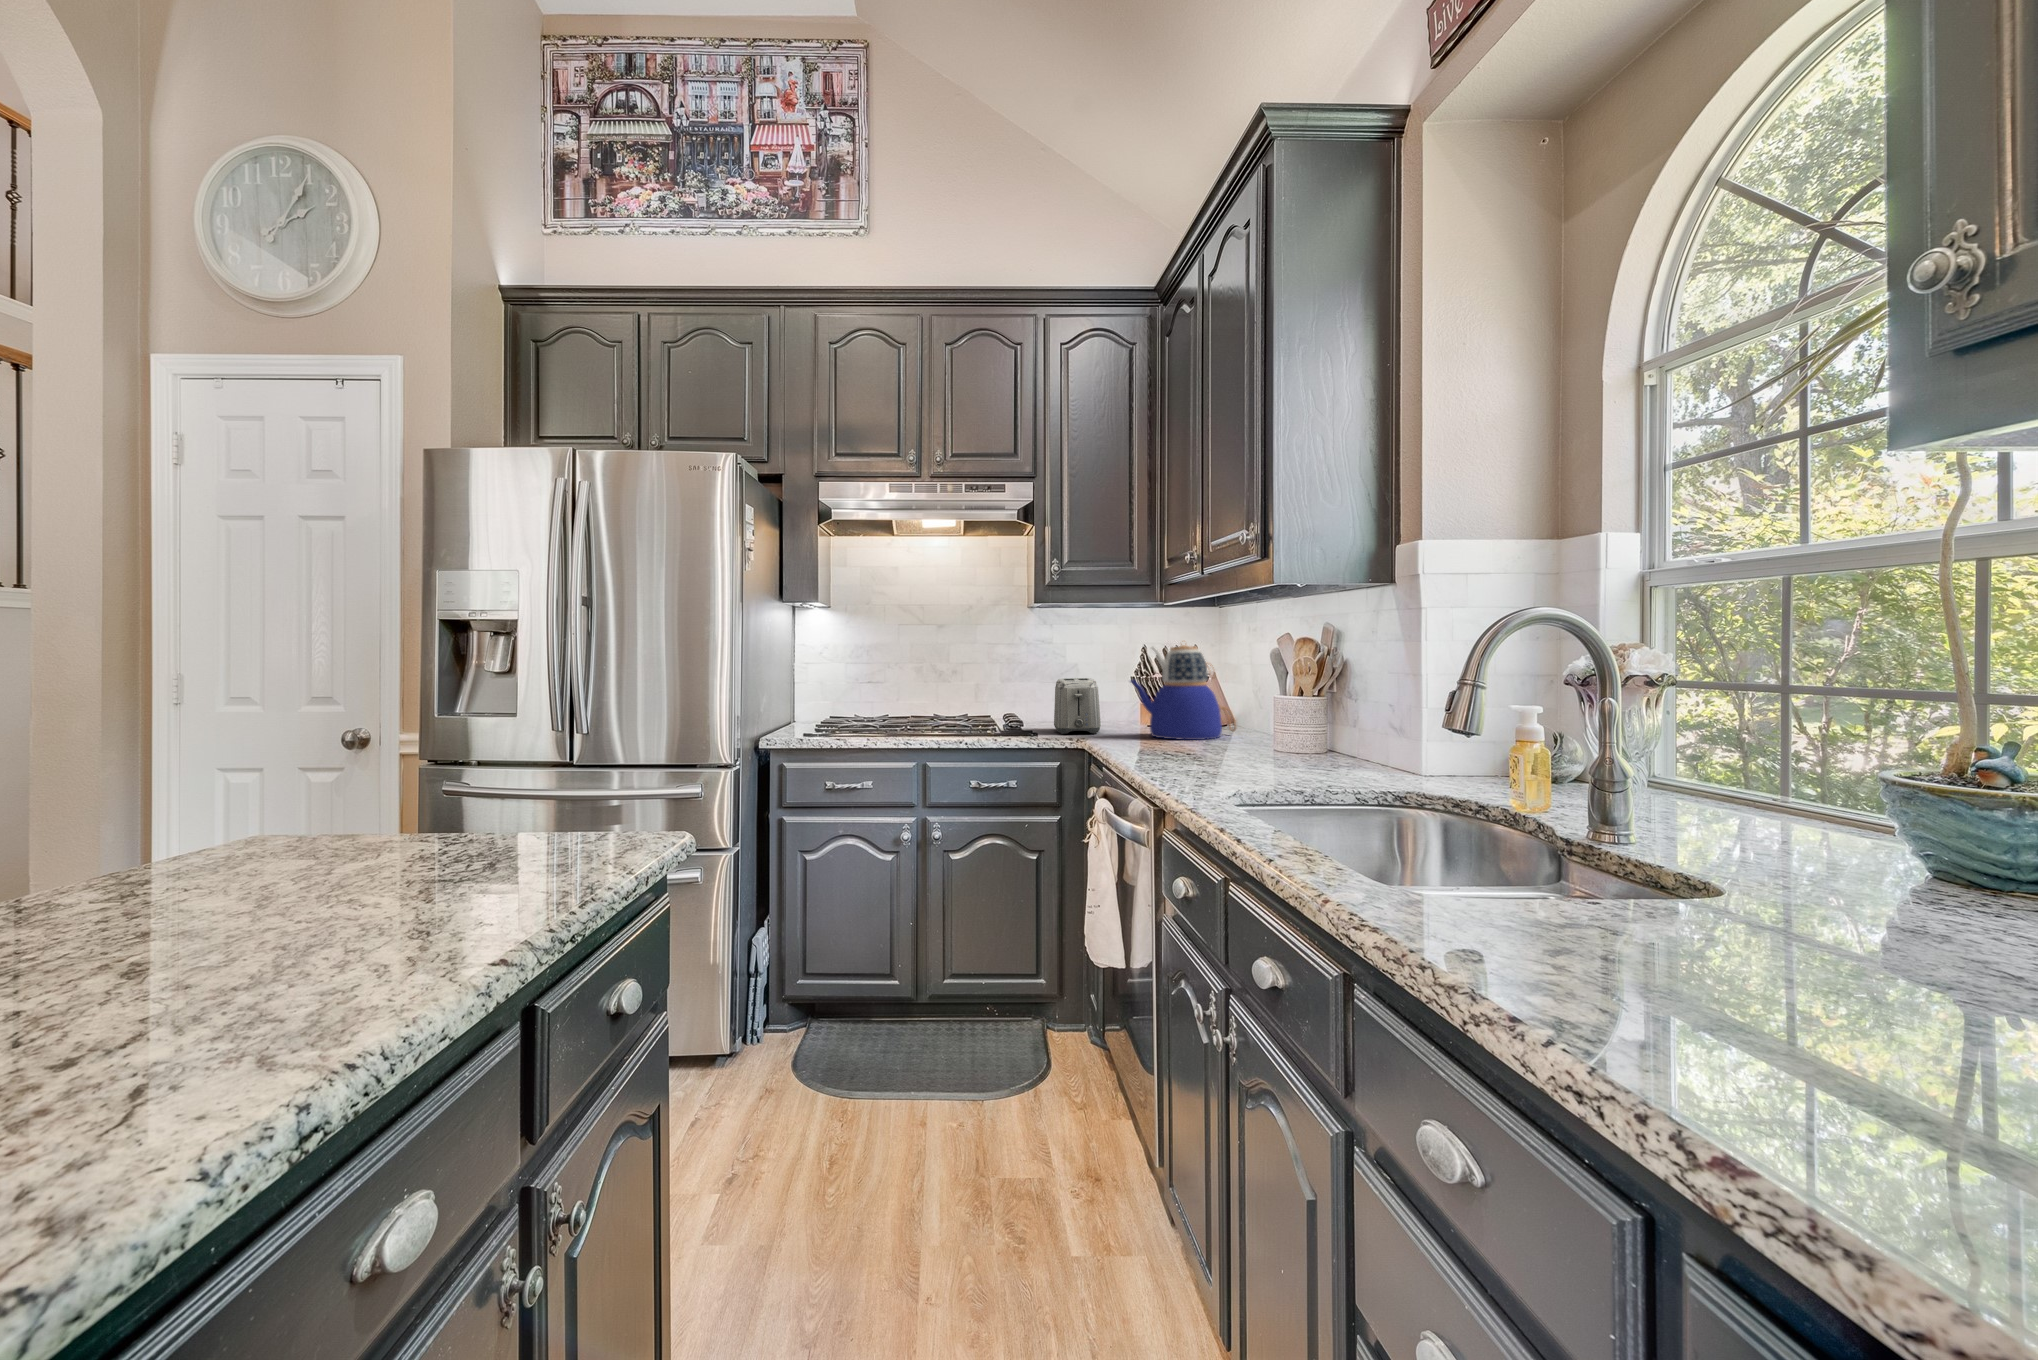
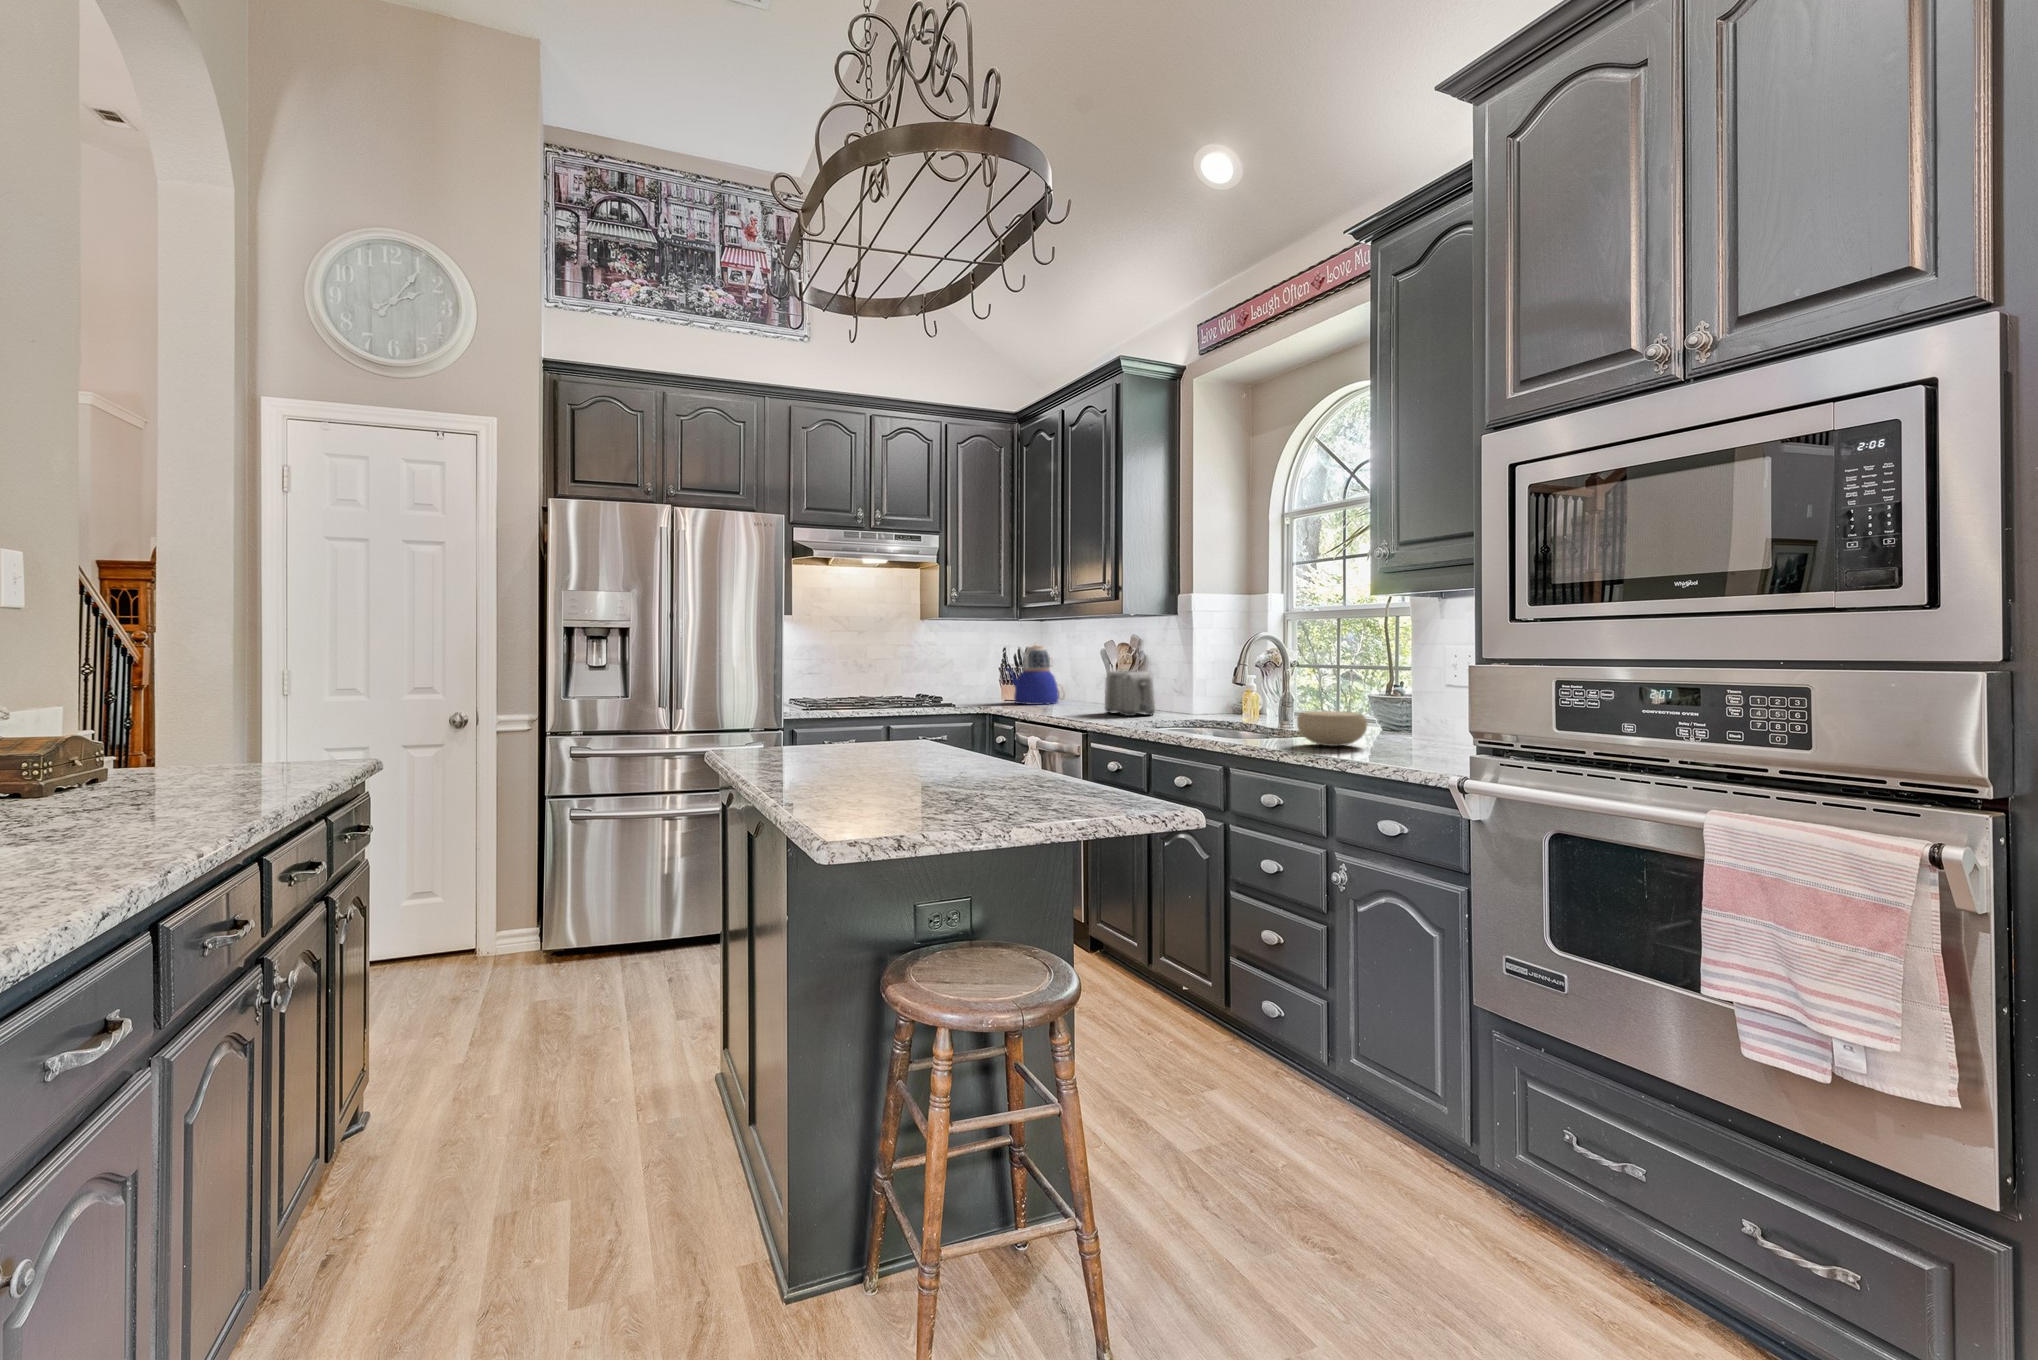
toaster: present [1054,678,1101,734] -> present [1105,671,1155,716]
bowl: none [1564,834,1863,980] -> present [1297,711,1367,746]

